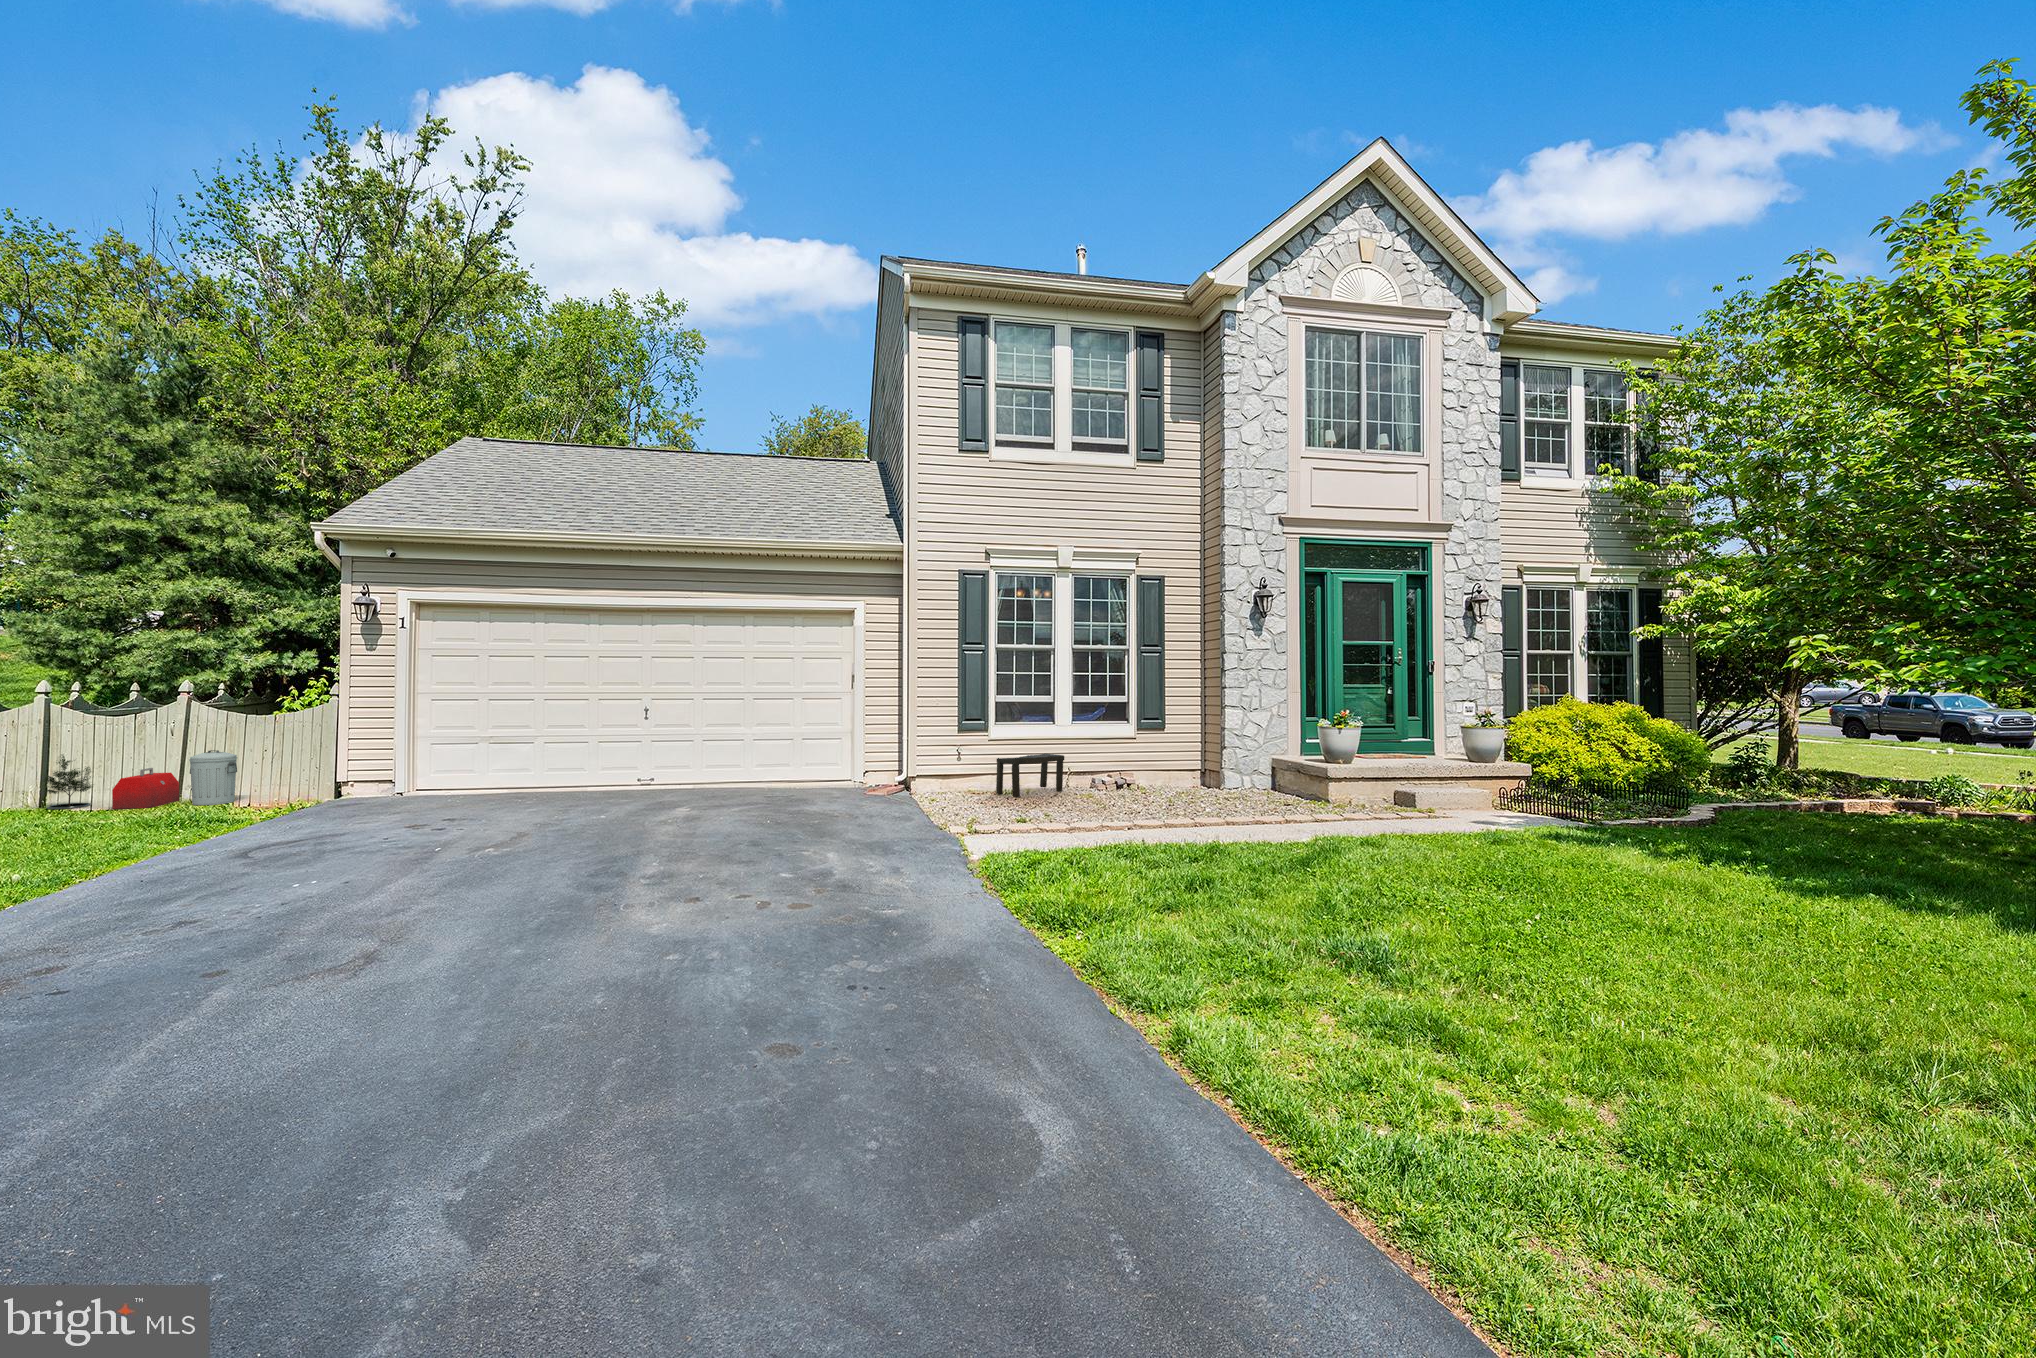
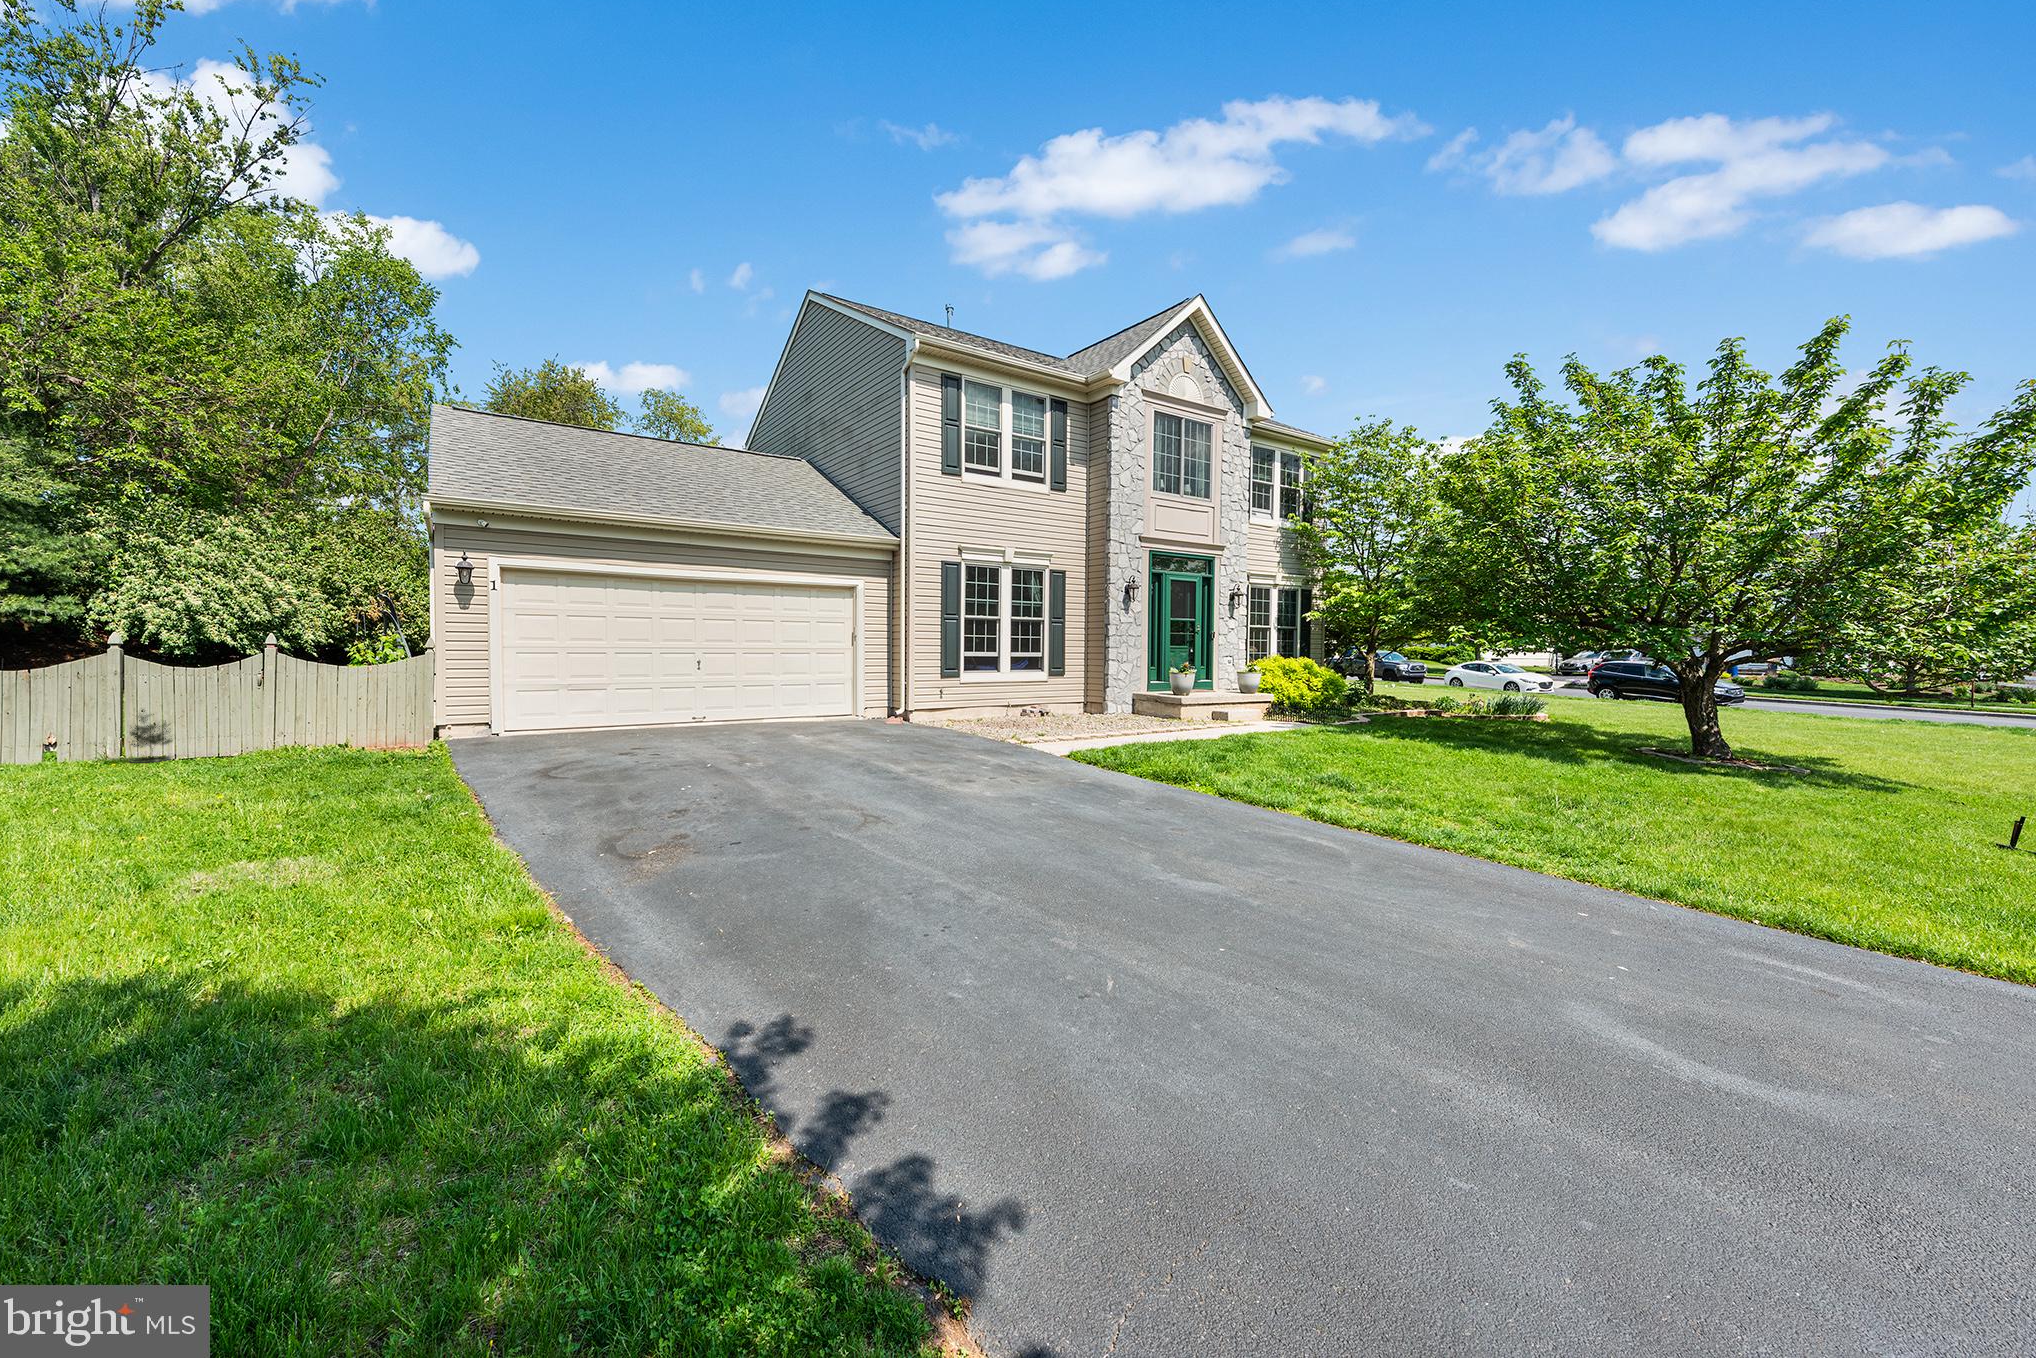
trash can: present [189,750,237,805] -> none [289,702,334,753]
bench: present [996,754,1064,797] -> none [974,692,1014,722]
toolbox: present [112,768,179,809] -> none [218,720,261,759]

